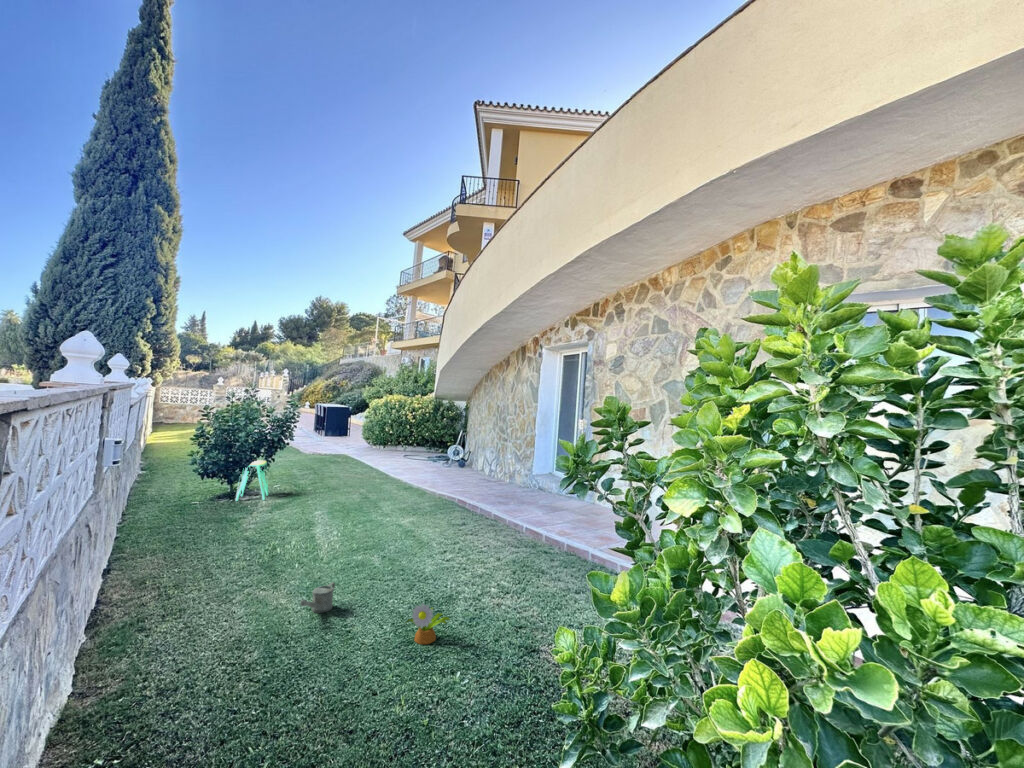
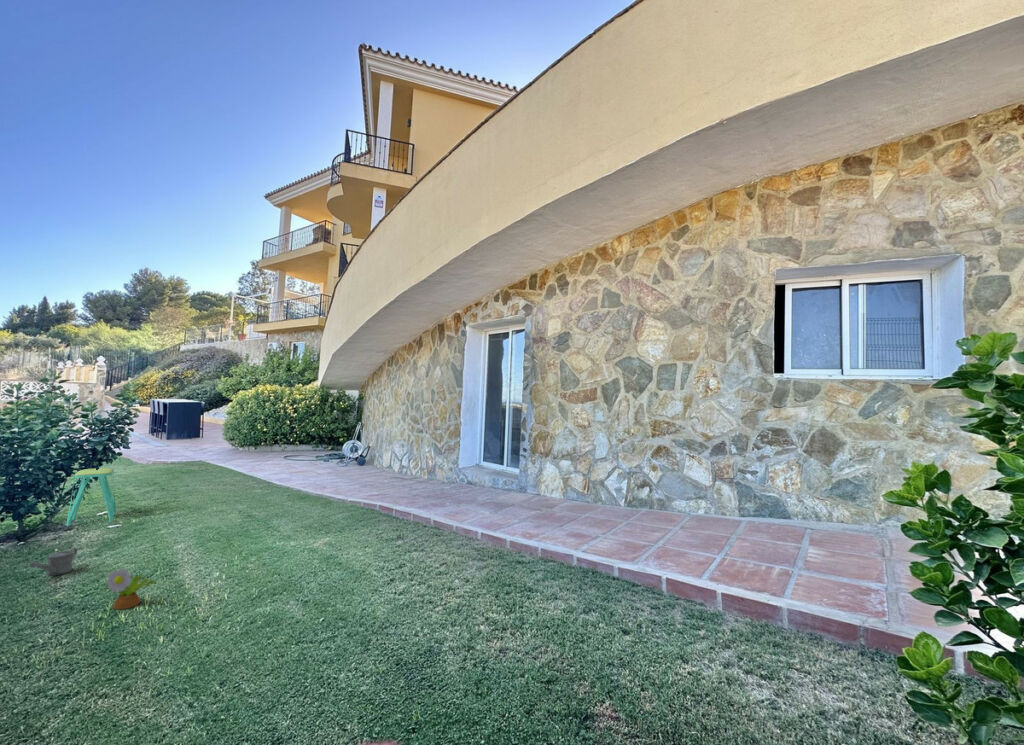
watering can: present [300,582,335,613] -> present [30,548,77,576]
decorative plant: present [408,603,450,644] -> present [102,568,156,609]

